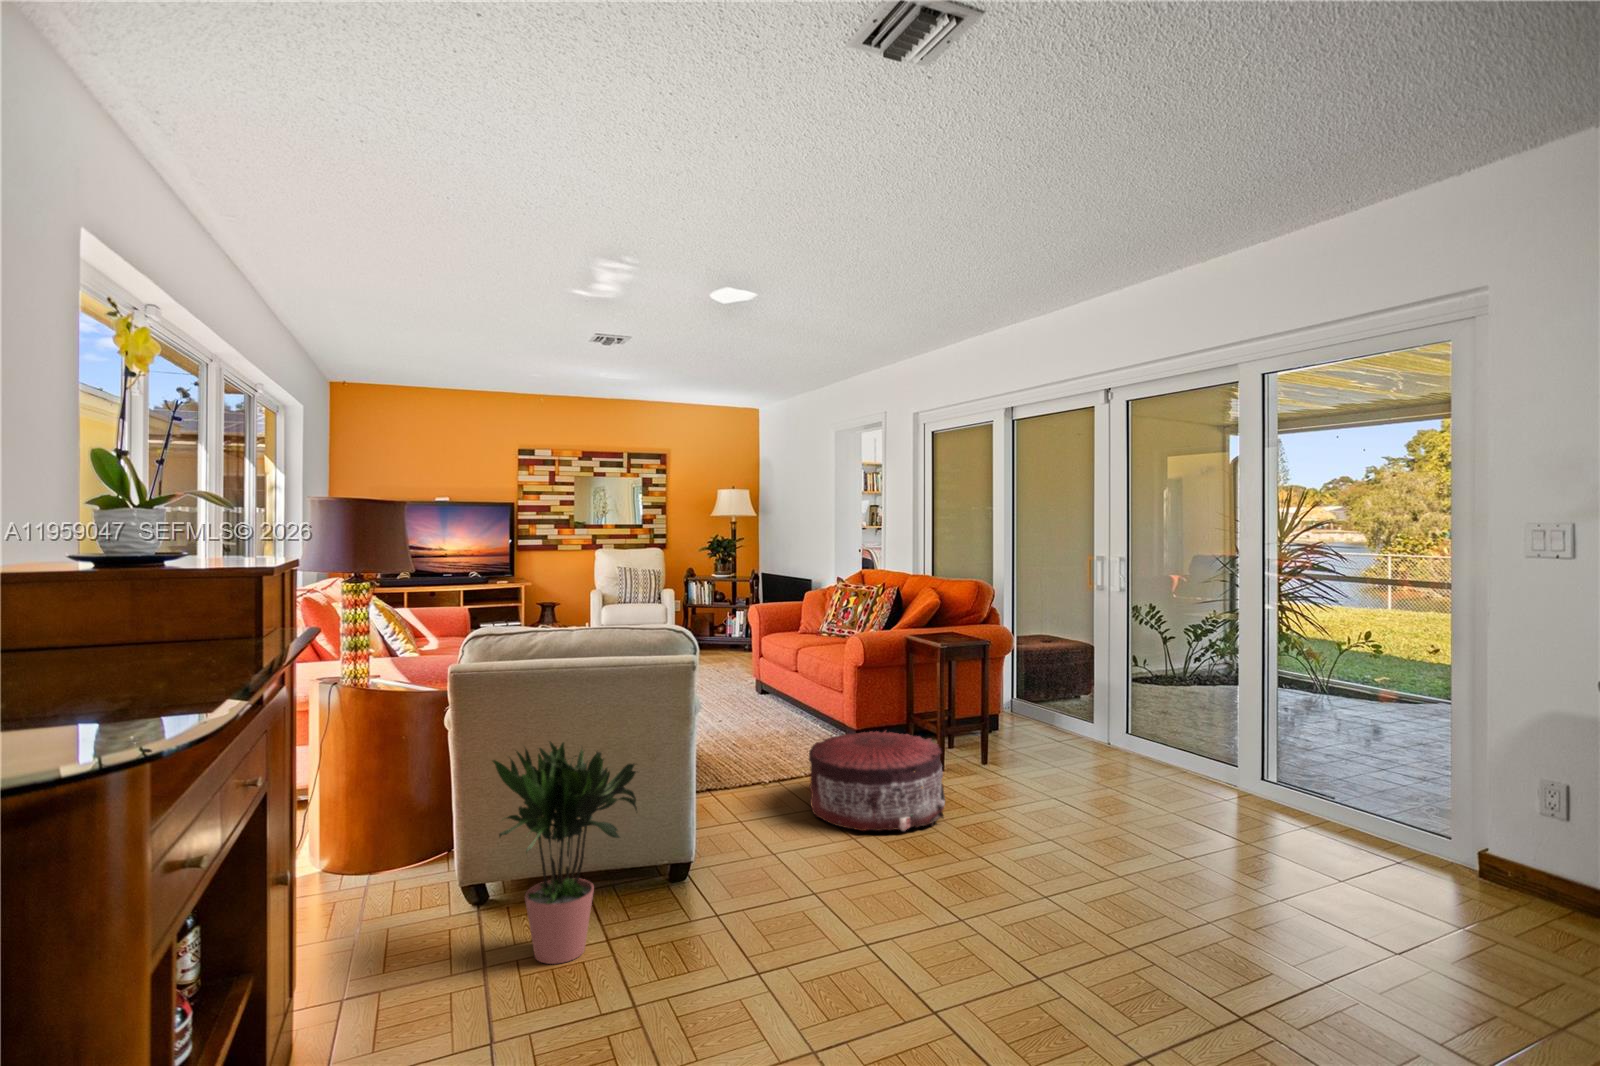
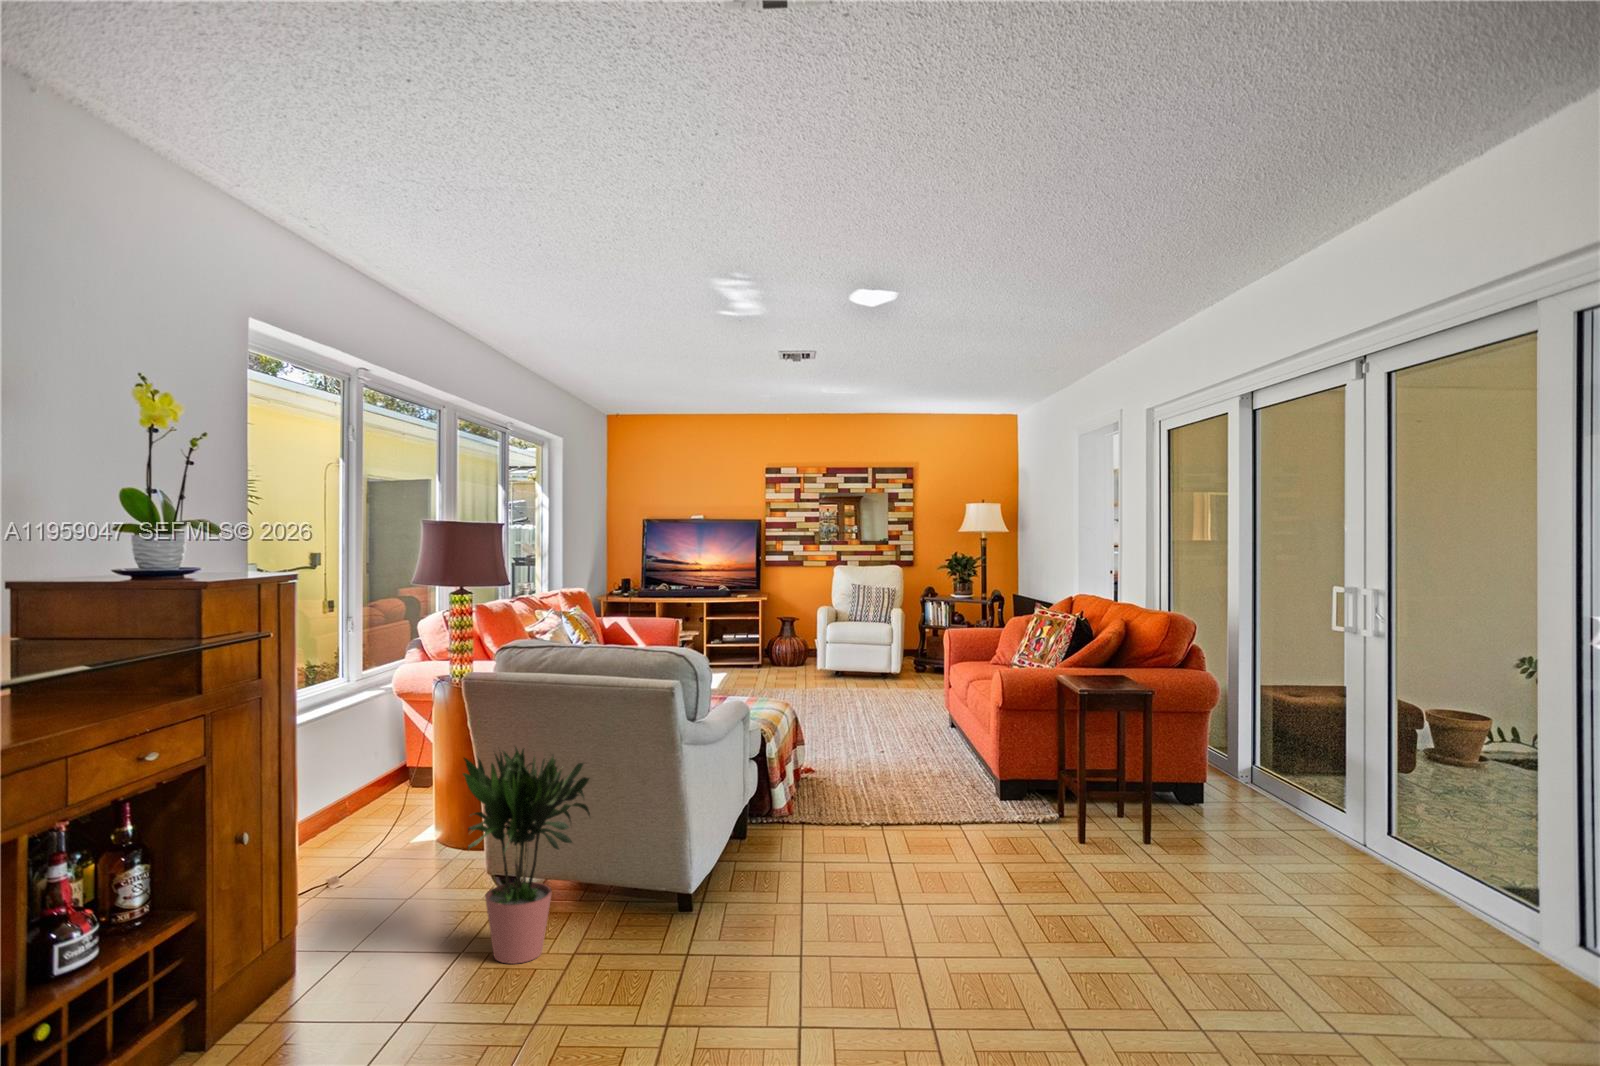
pouf: present [809,731,945,831] -> none [878,779,1037,904]

